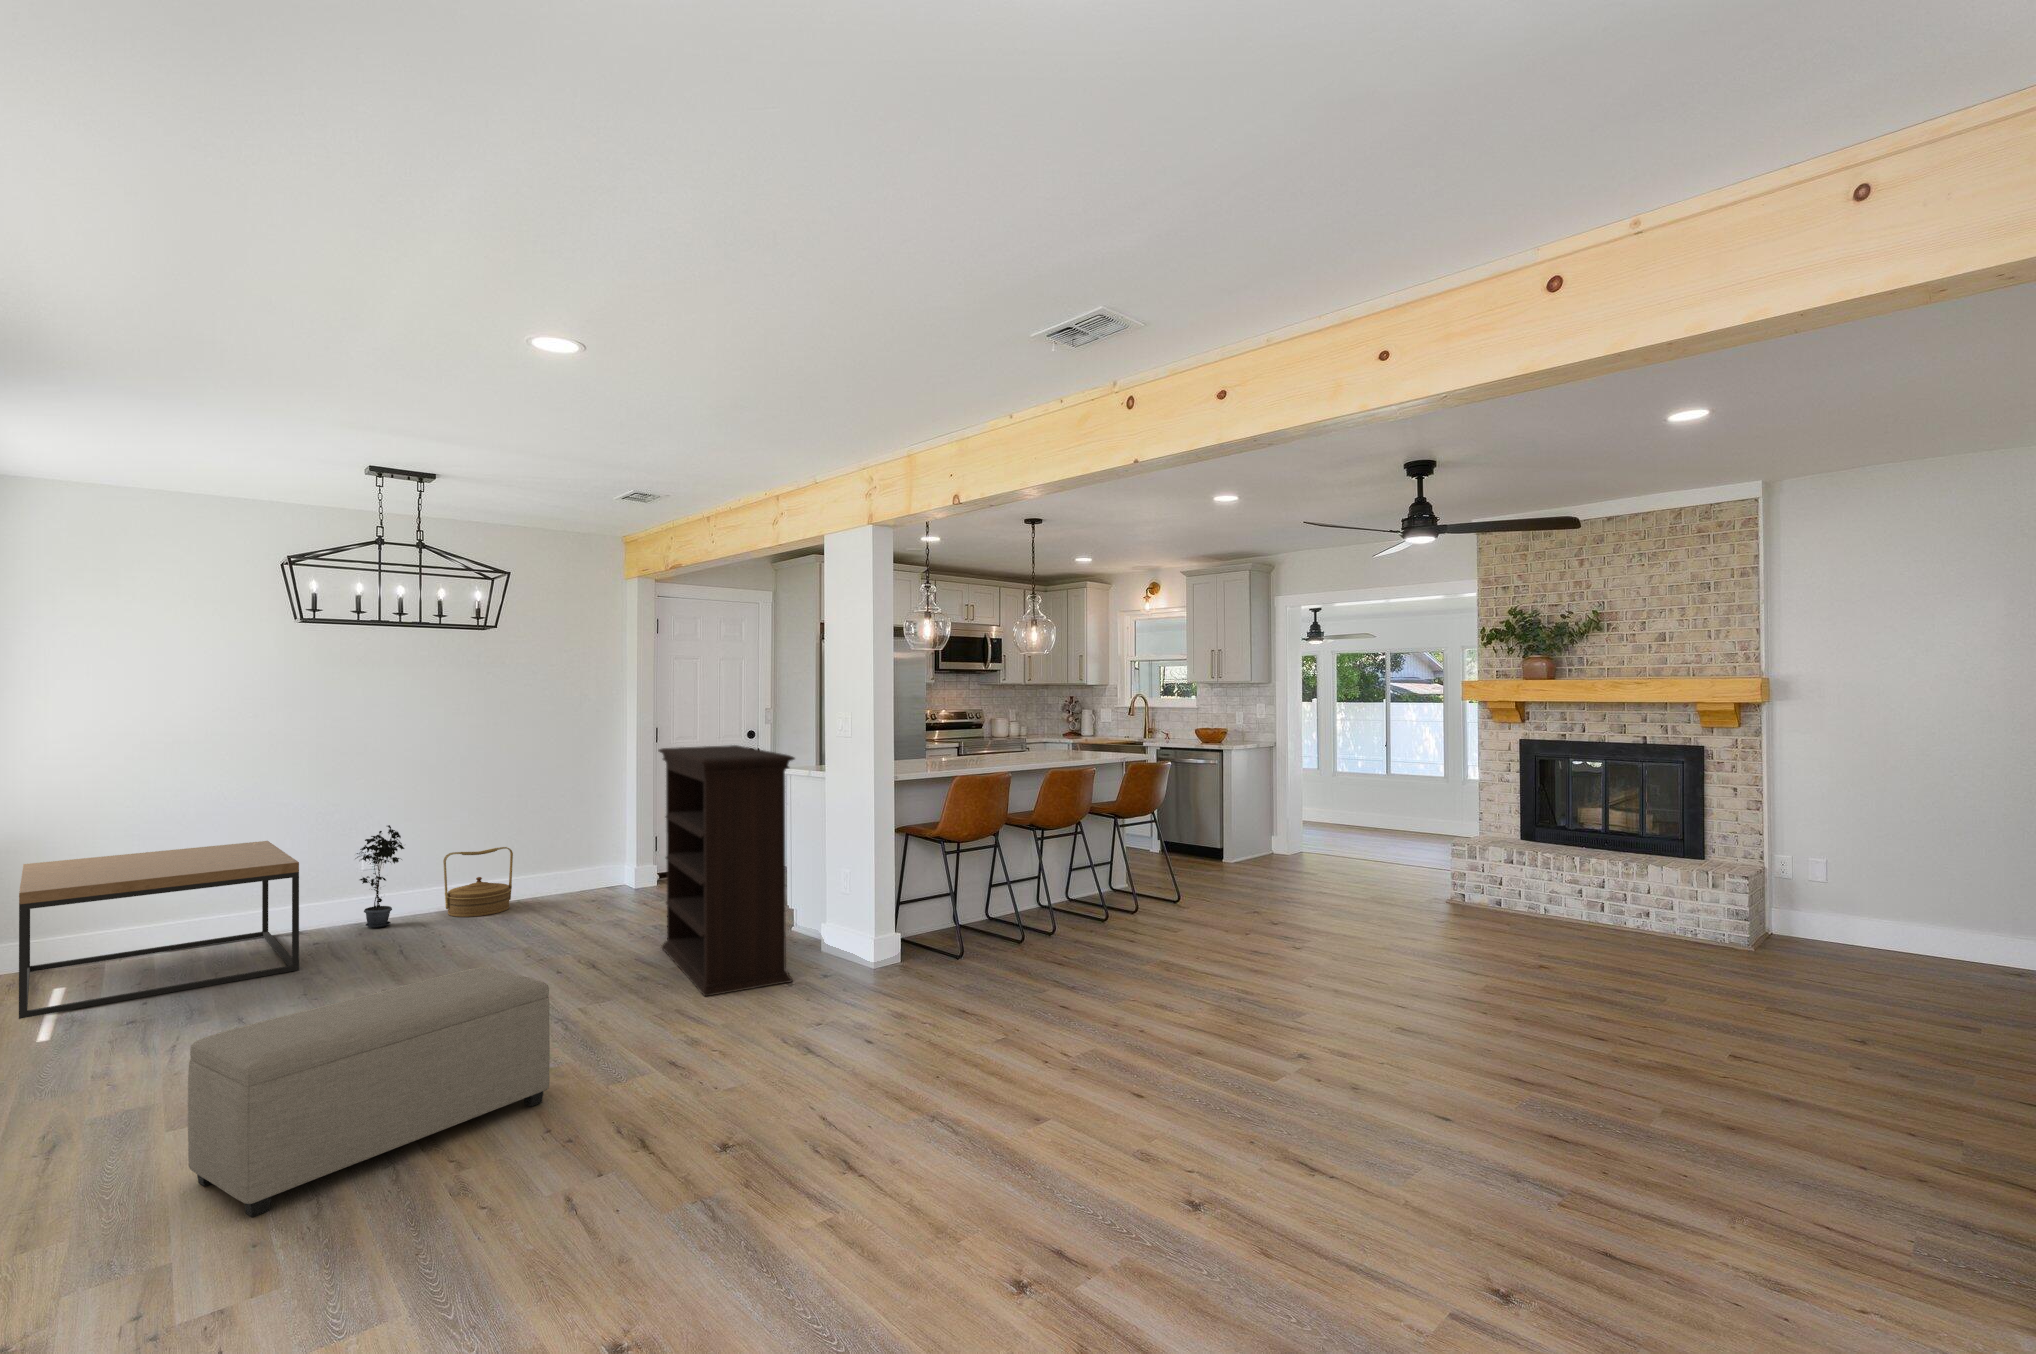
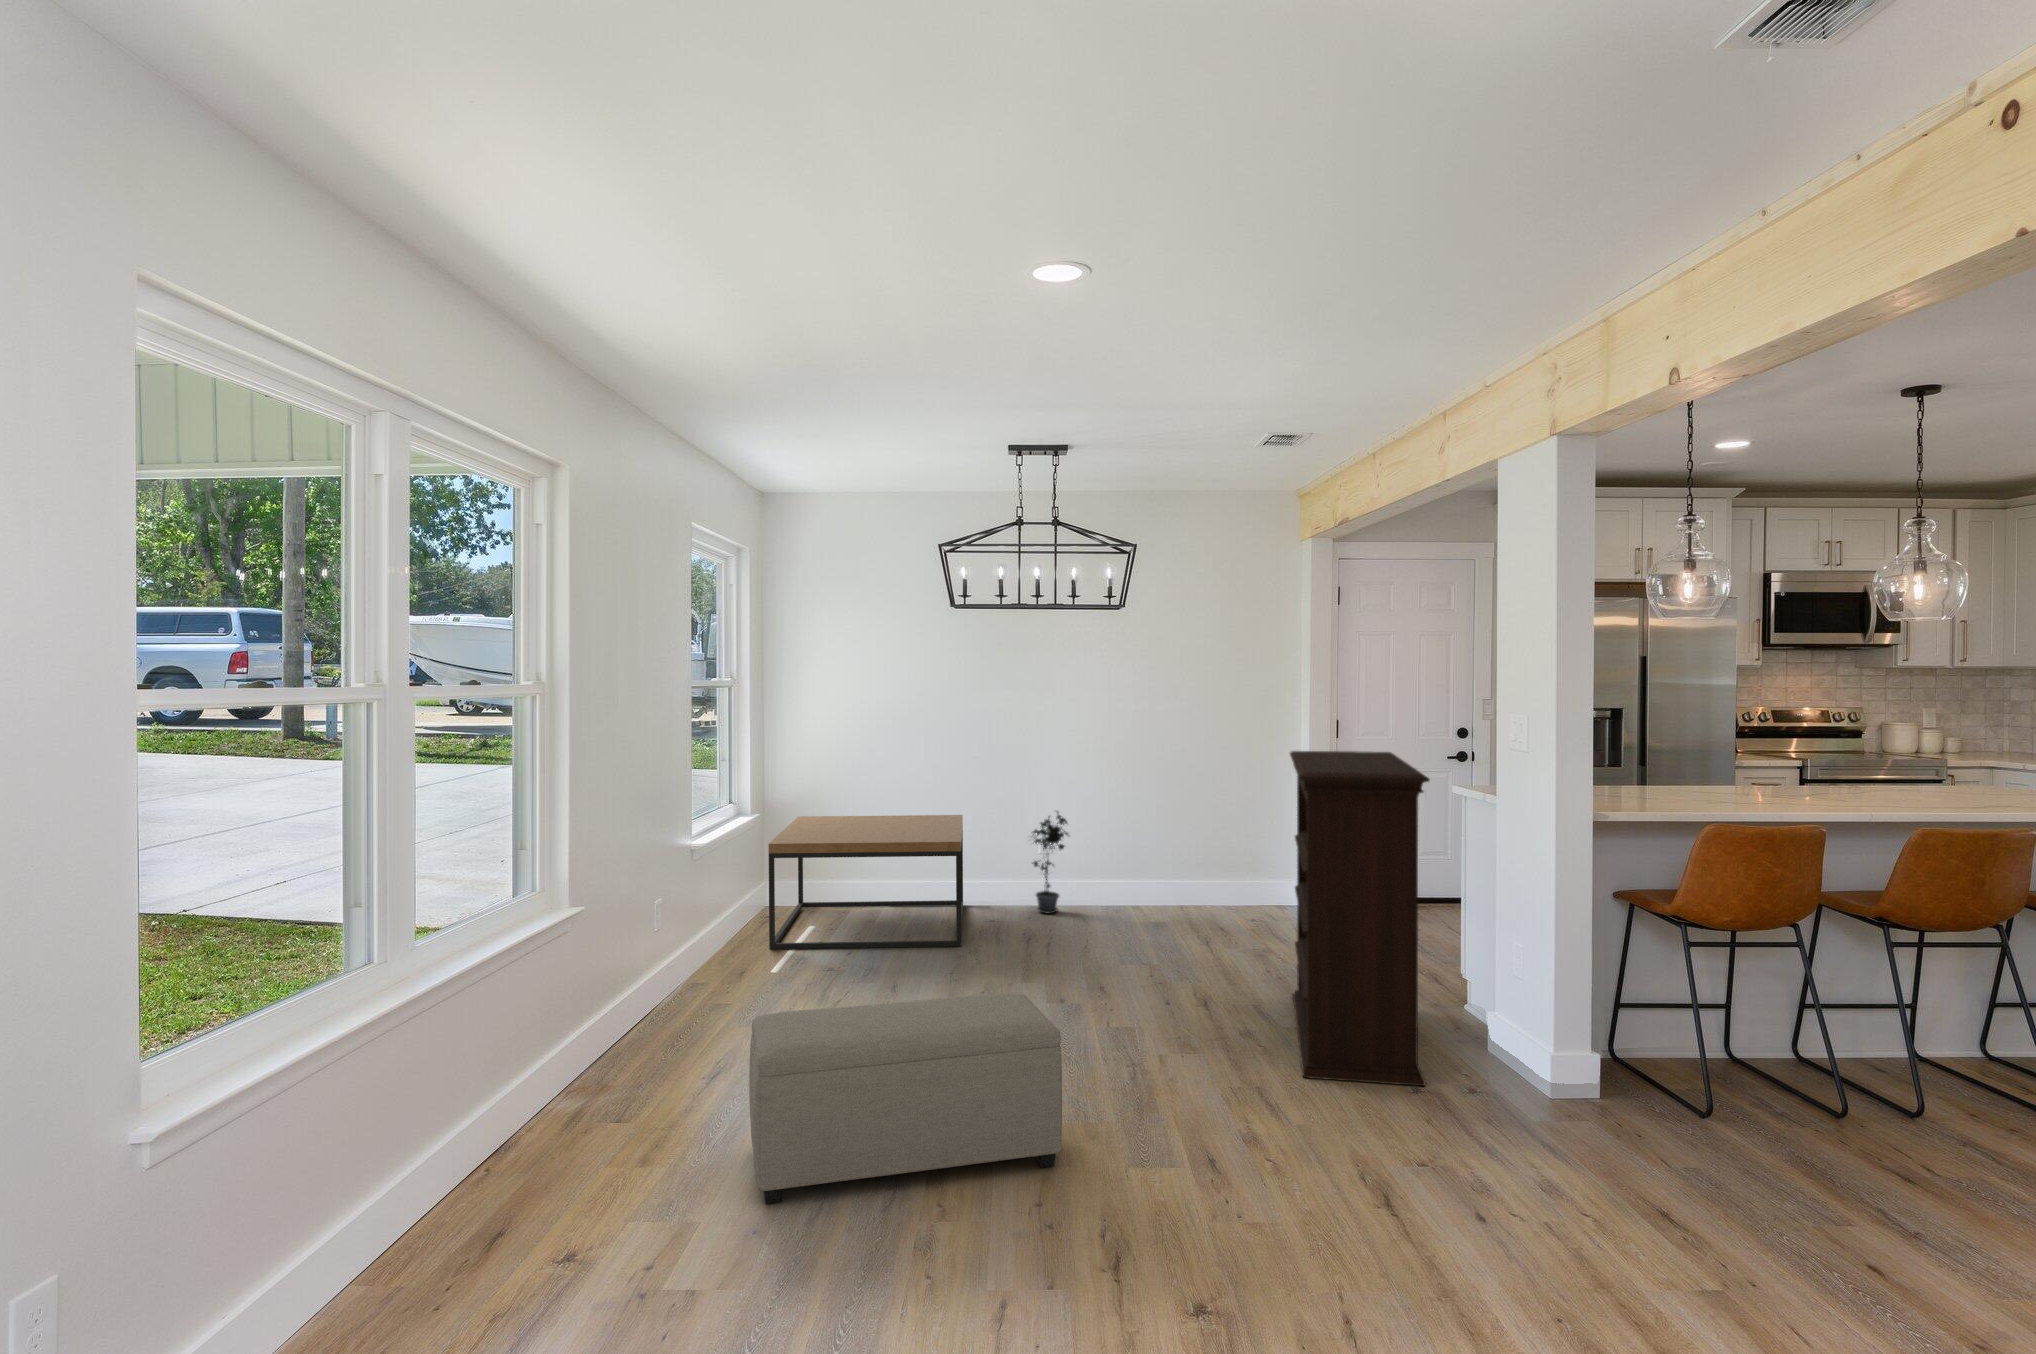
woven basket: present [443,847,513,917] -> none [1107,845,1175,917]

